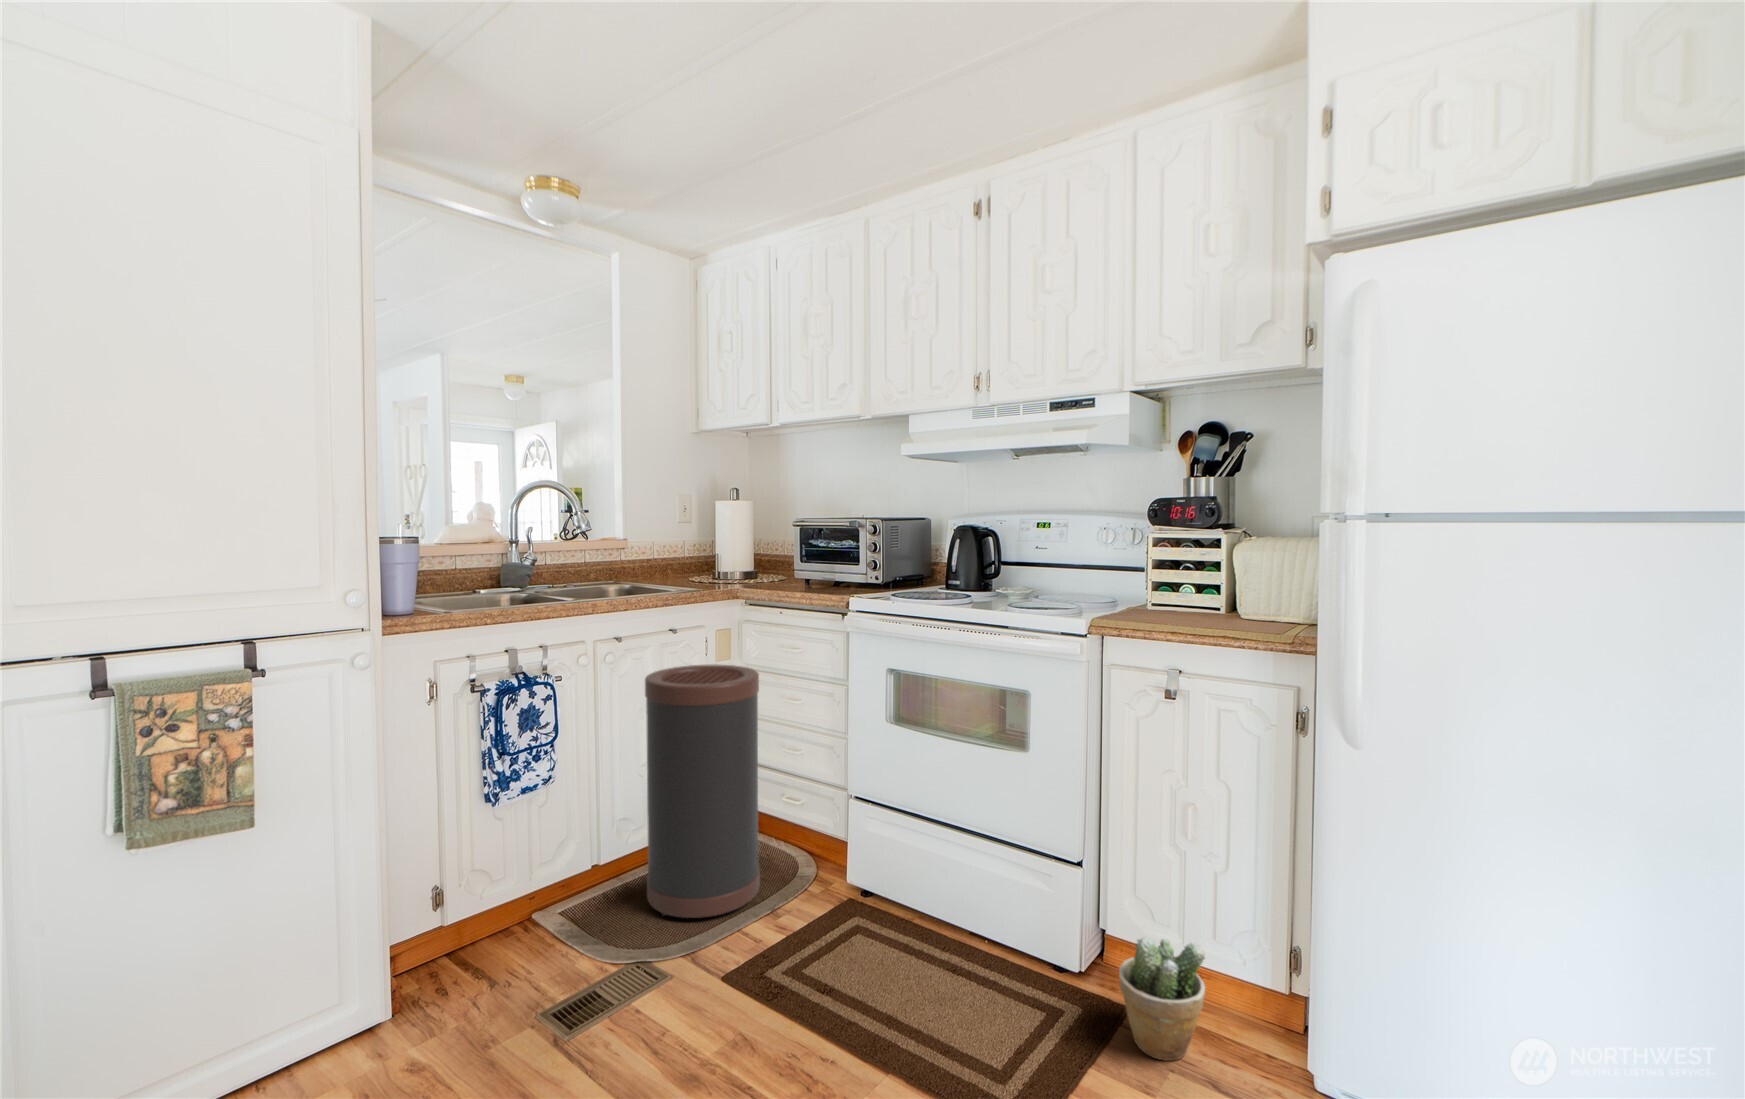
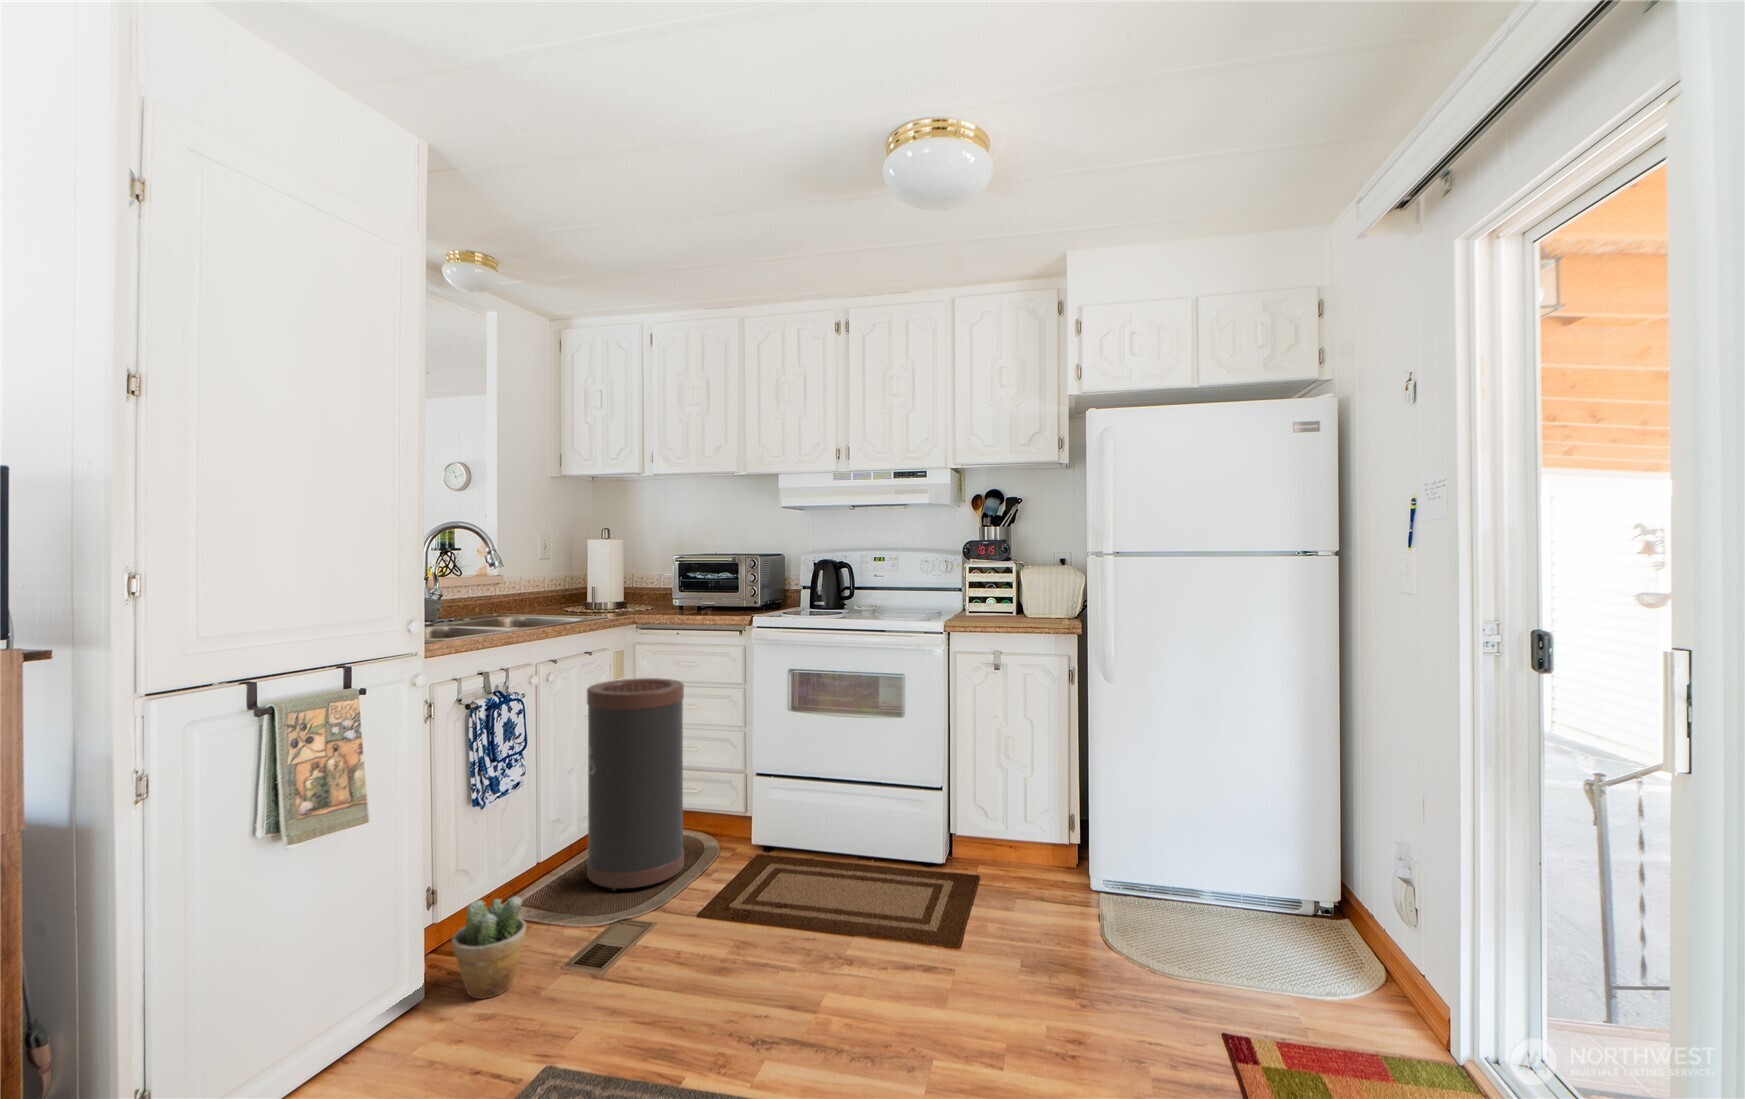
potted plant: present [1119,938,1205,1061] -> present [452,897,526,999]

